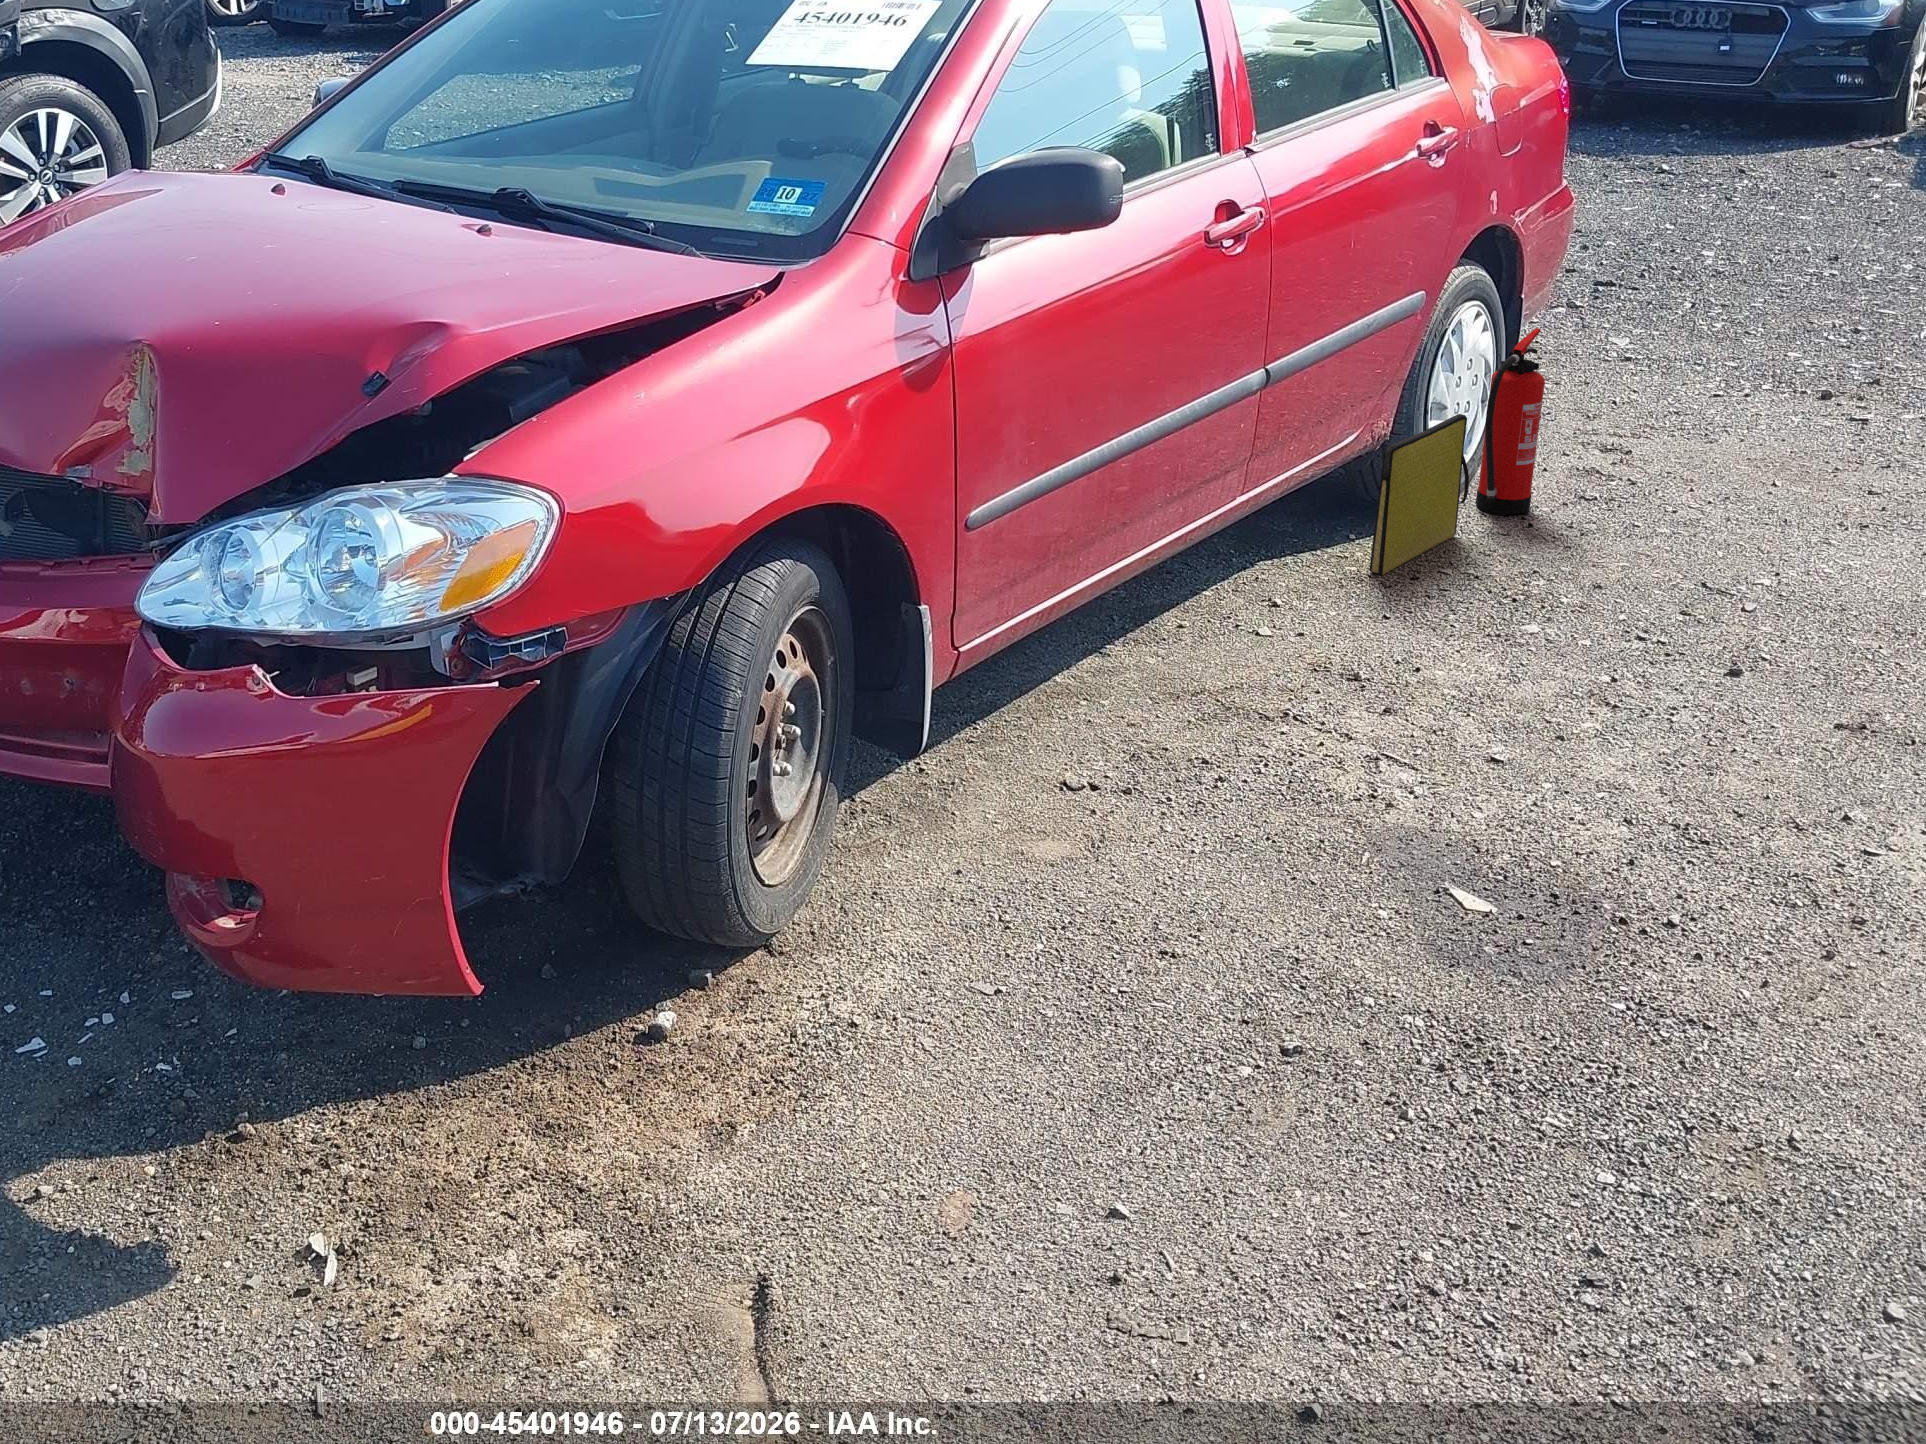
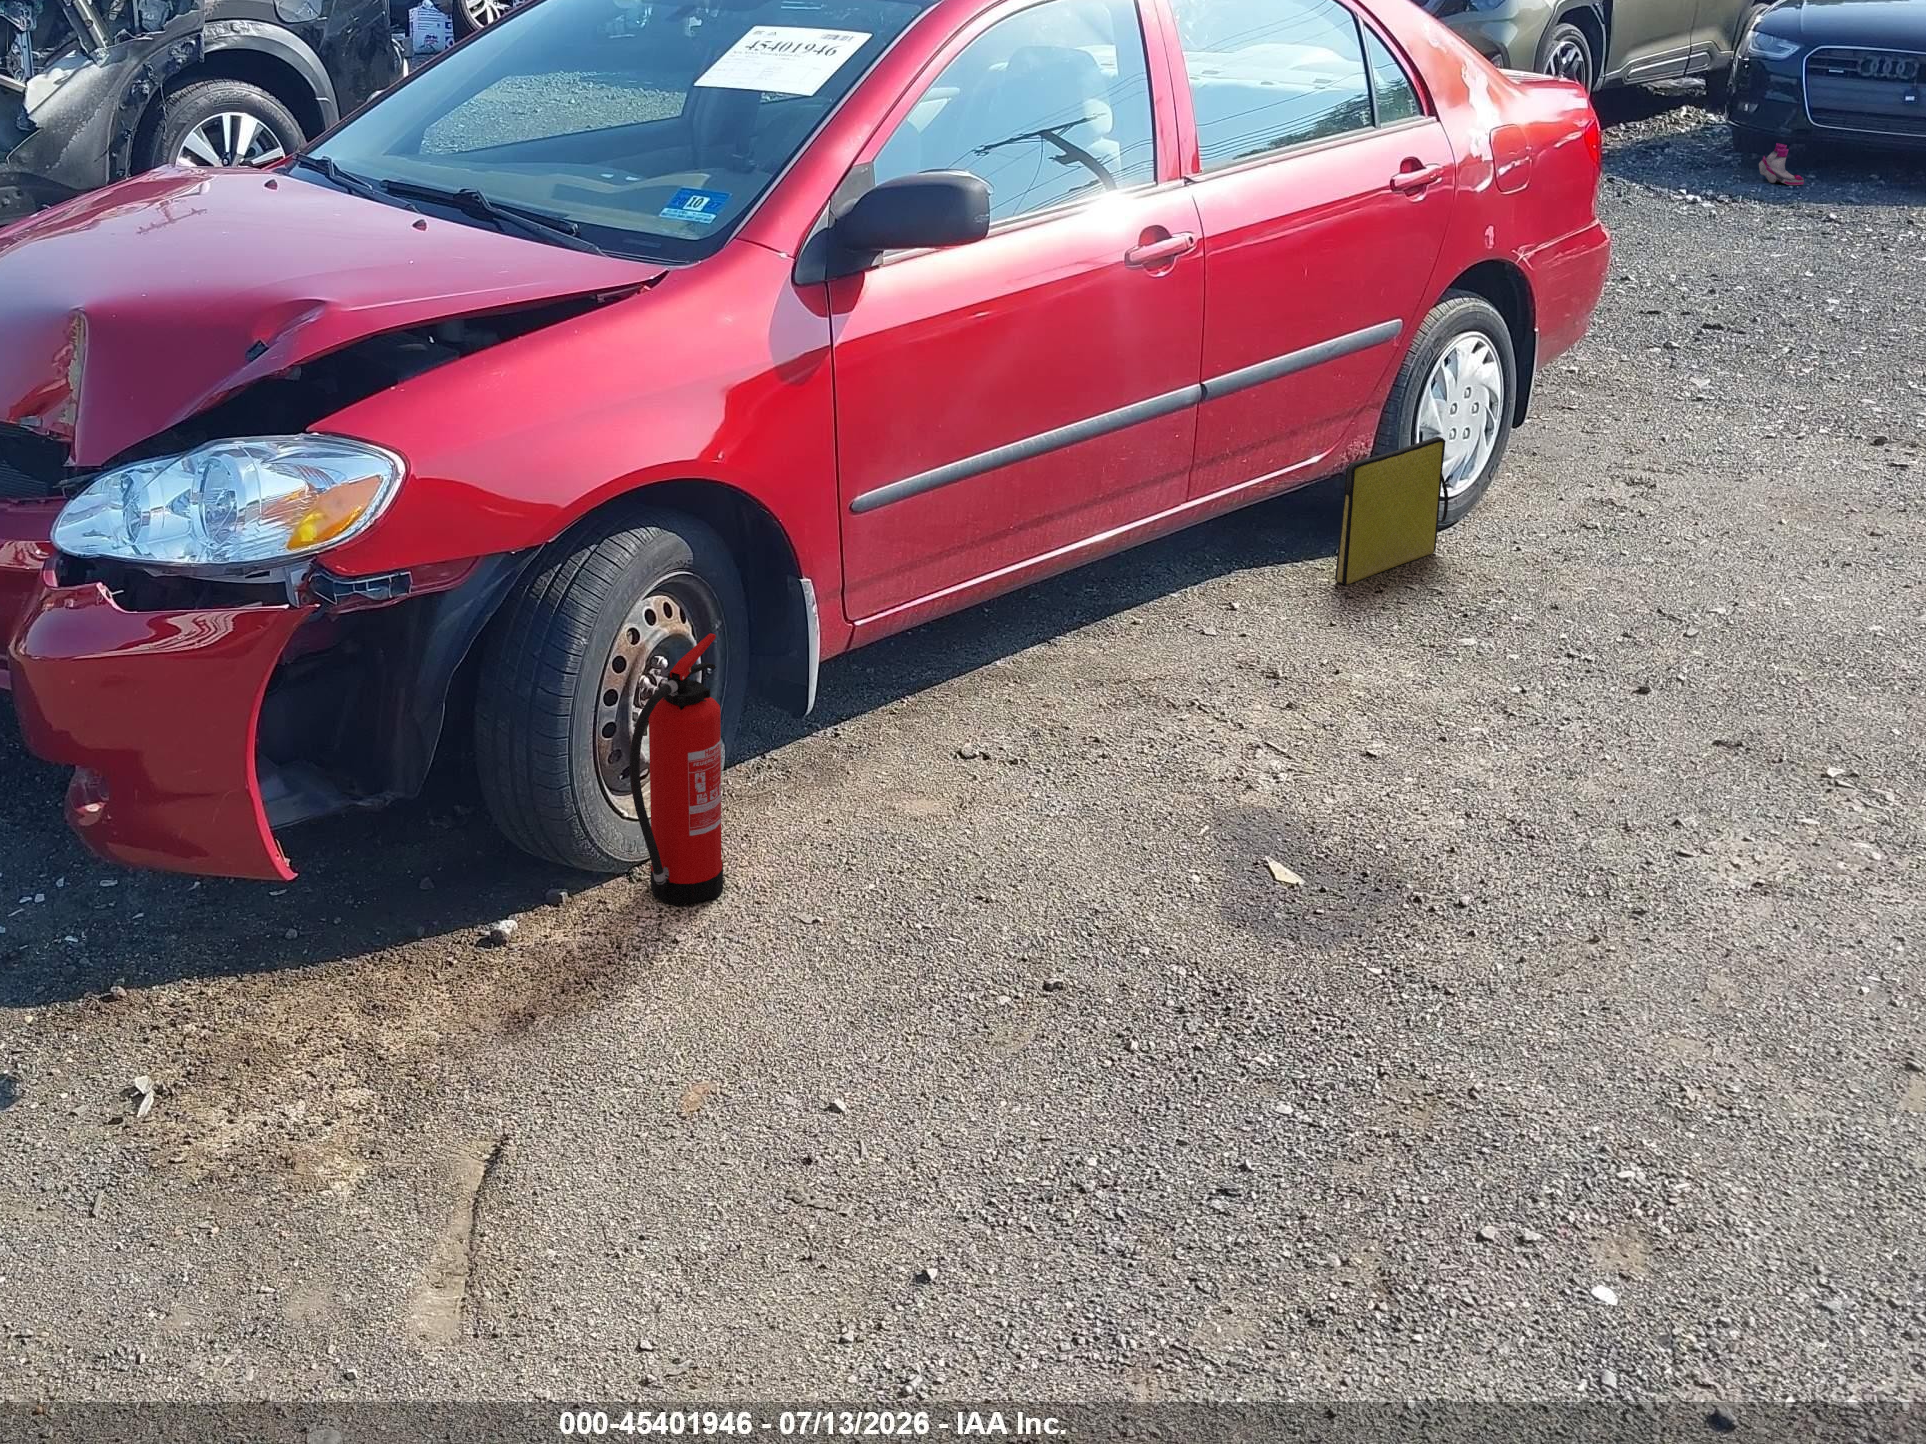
boots: none [1580,97,1627,139] -> present [1759,143,1804,185]
fire extinguisher: present [1476,328,1545,516] -> present [630,633,723,906]

